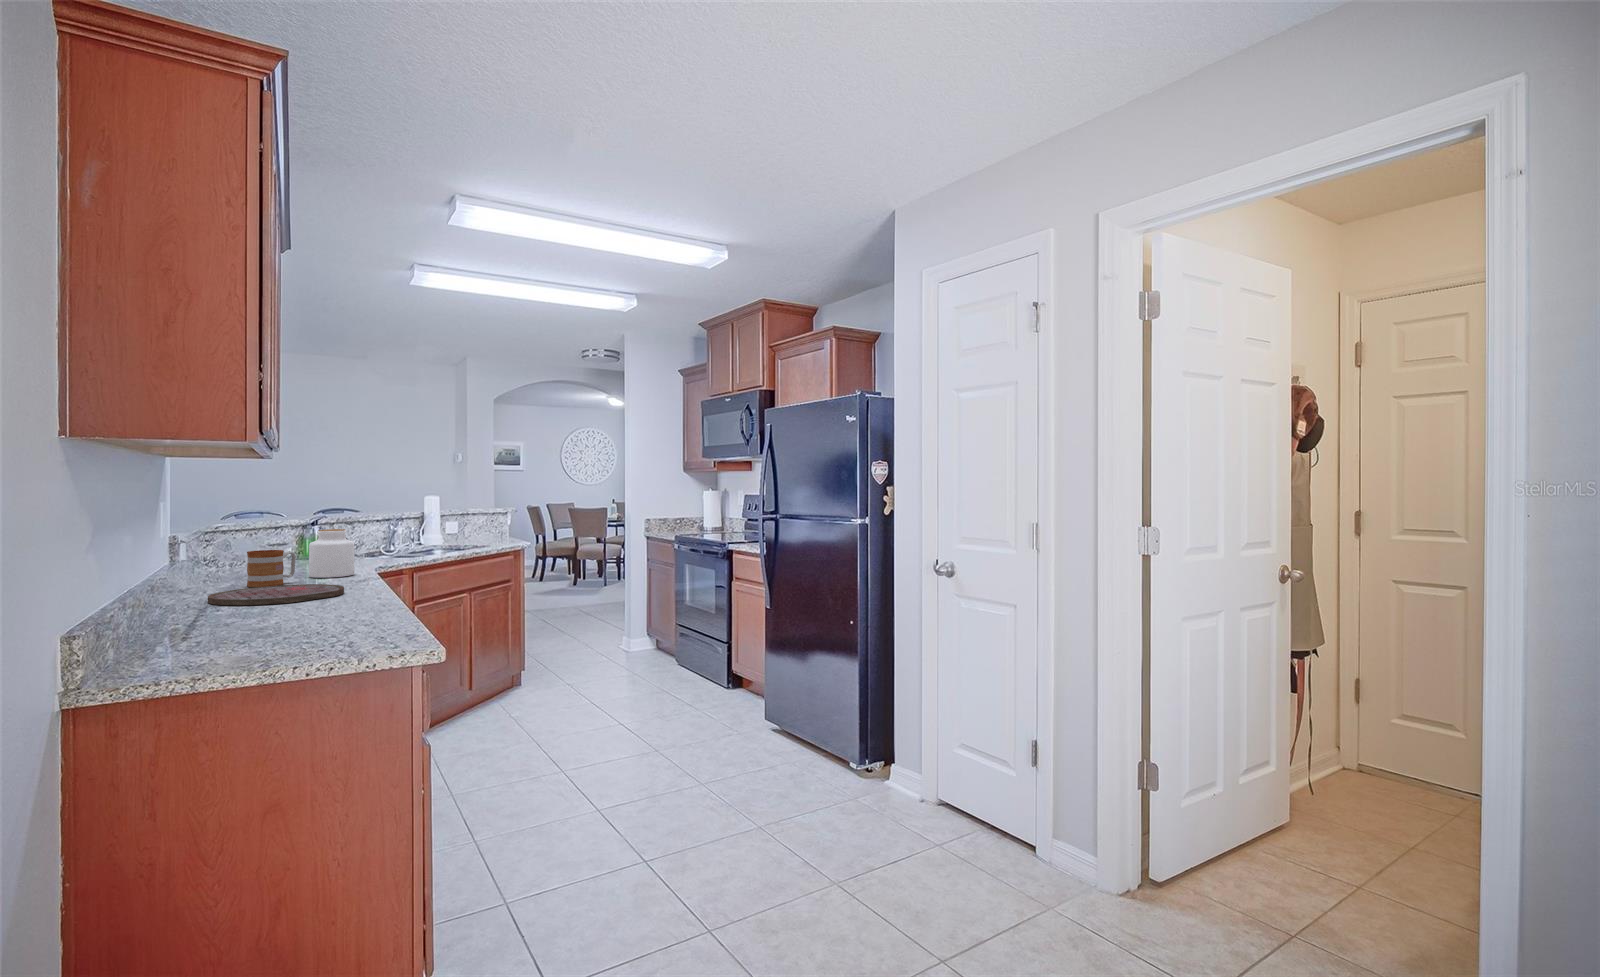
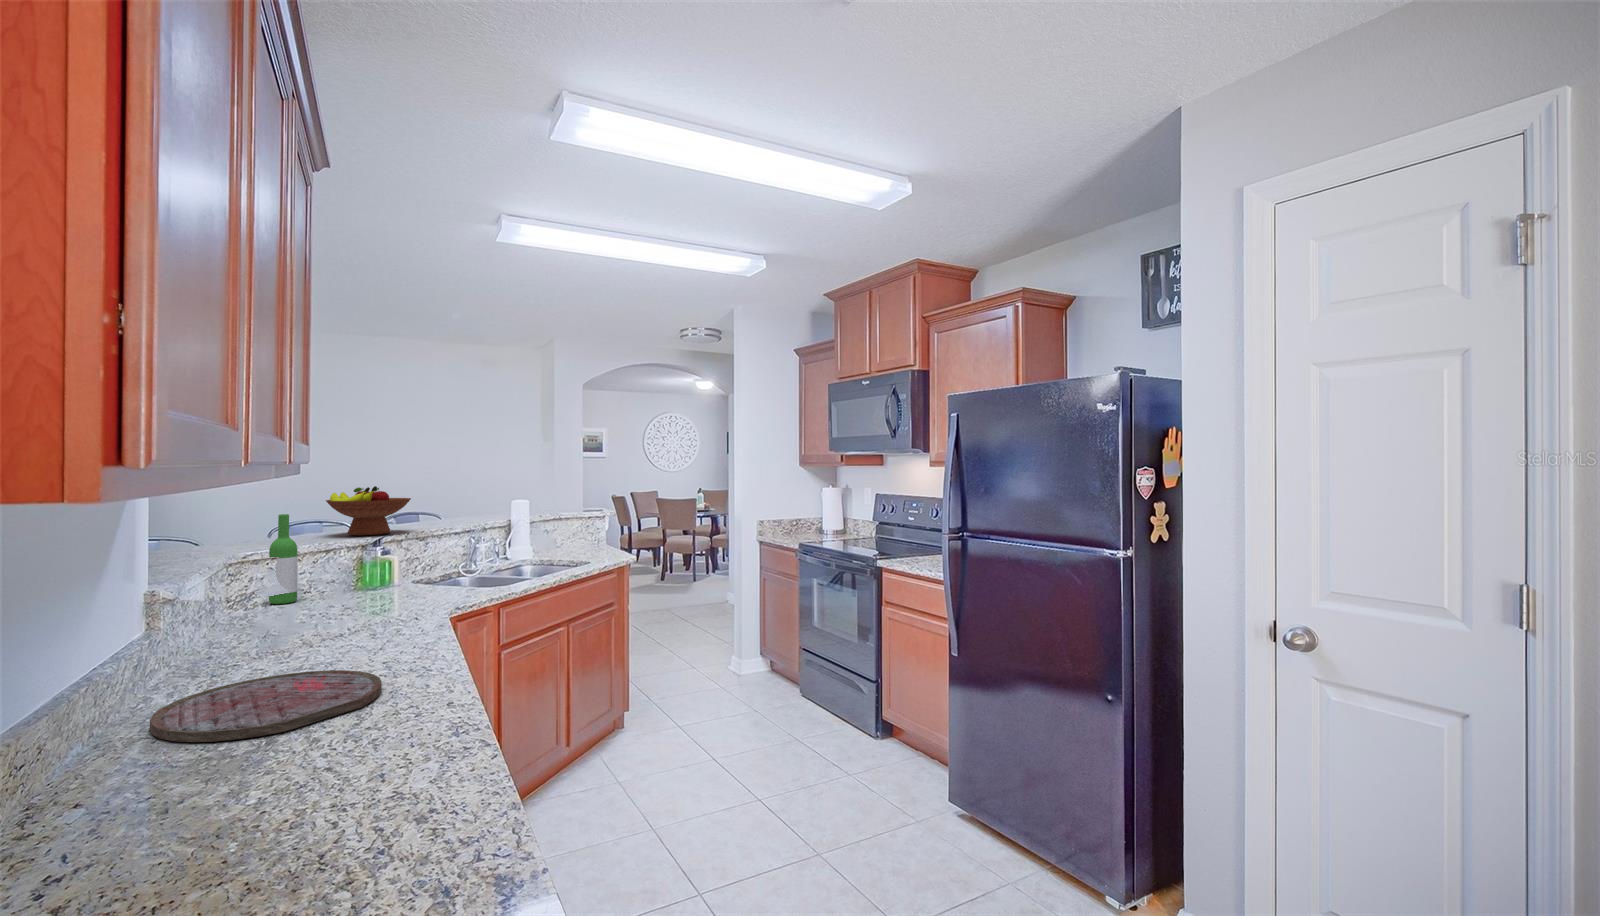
fruit bowl: none [267,481,339,521] -> present [326,486,411,536]
wine bottle: none [234,498,255,566] -> present [269,514,297,604]
jar: present [309,529,354,578] -> none [350,566,413,640]
mug: present [247,550,296,587] -> none [249,607,325,669]

